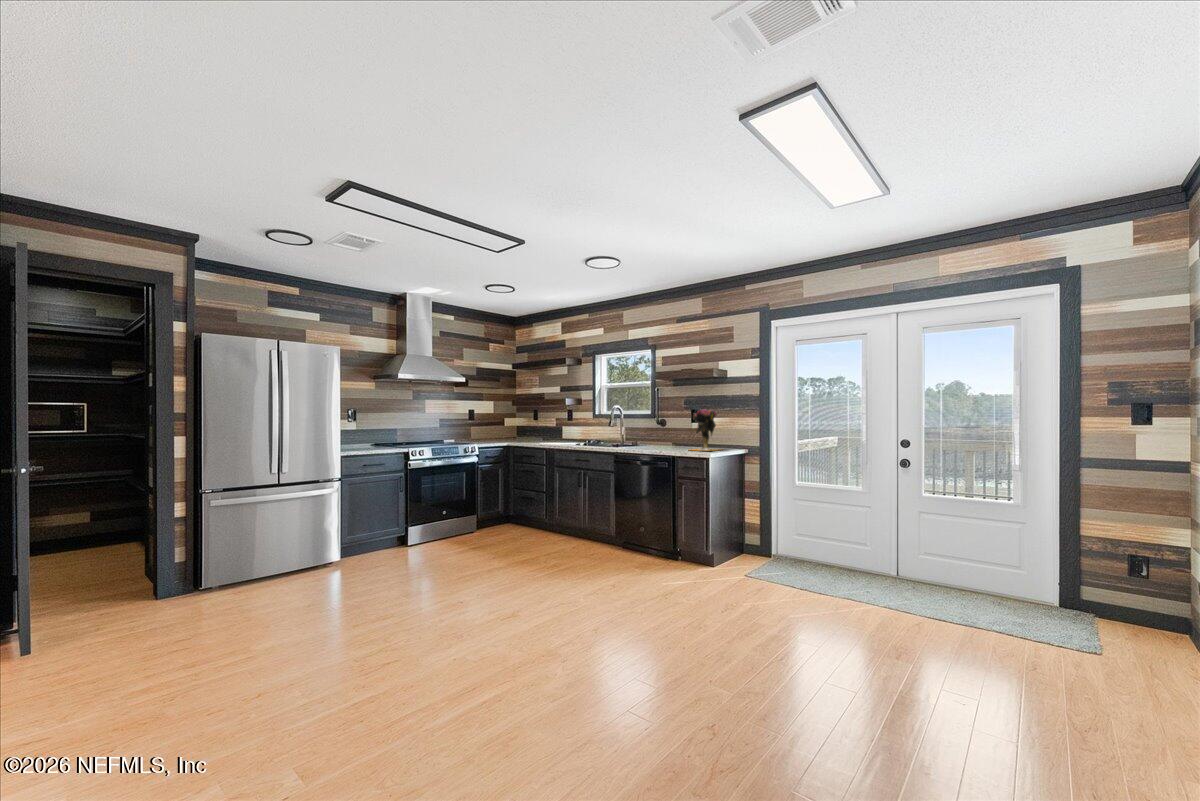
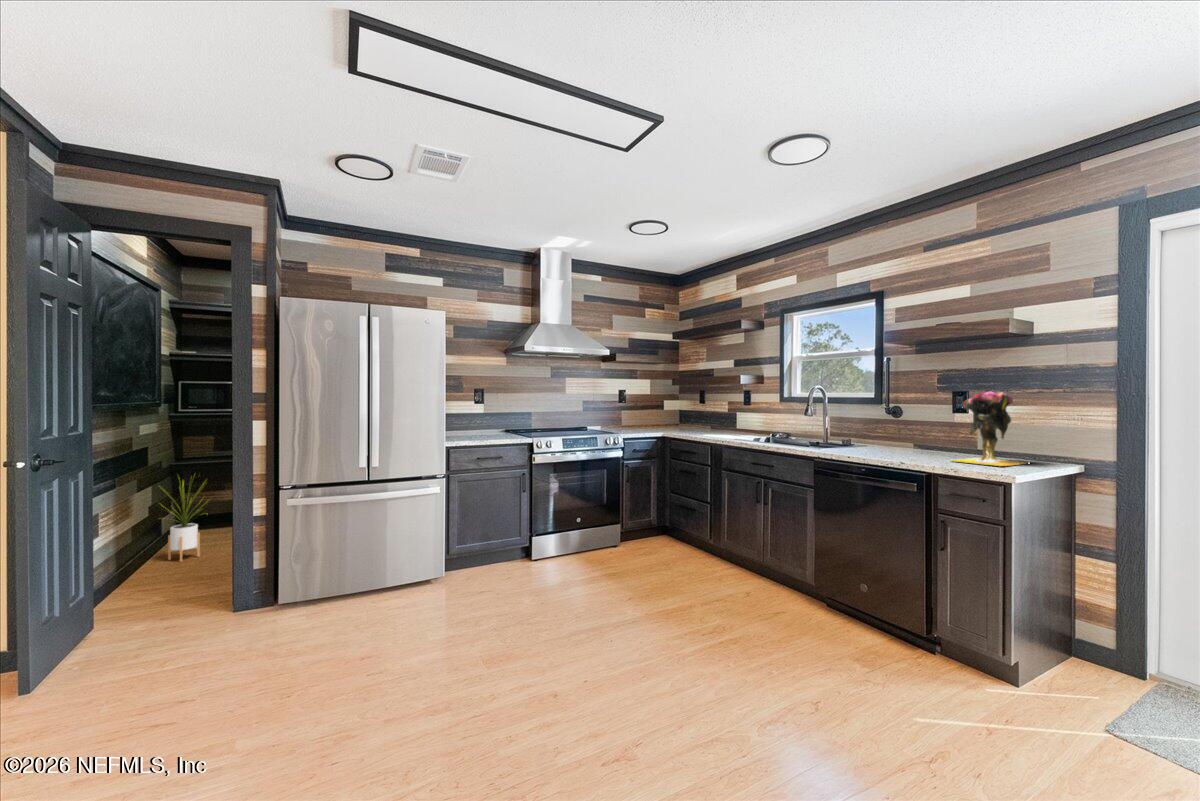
house plant: none [16,490,77,576] -> present [168,482,204,562]

